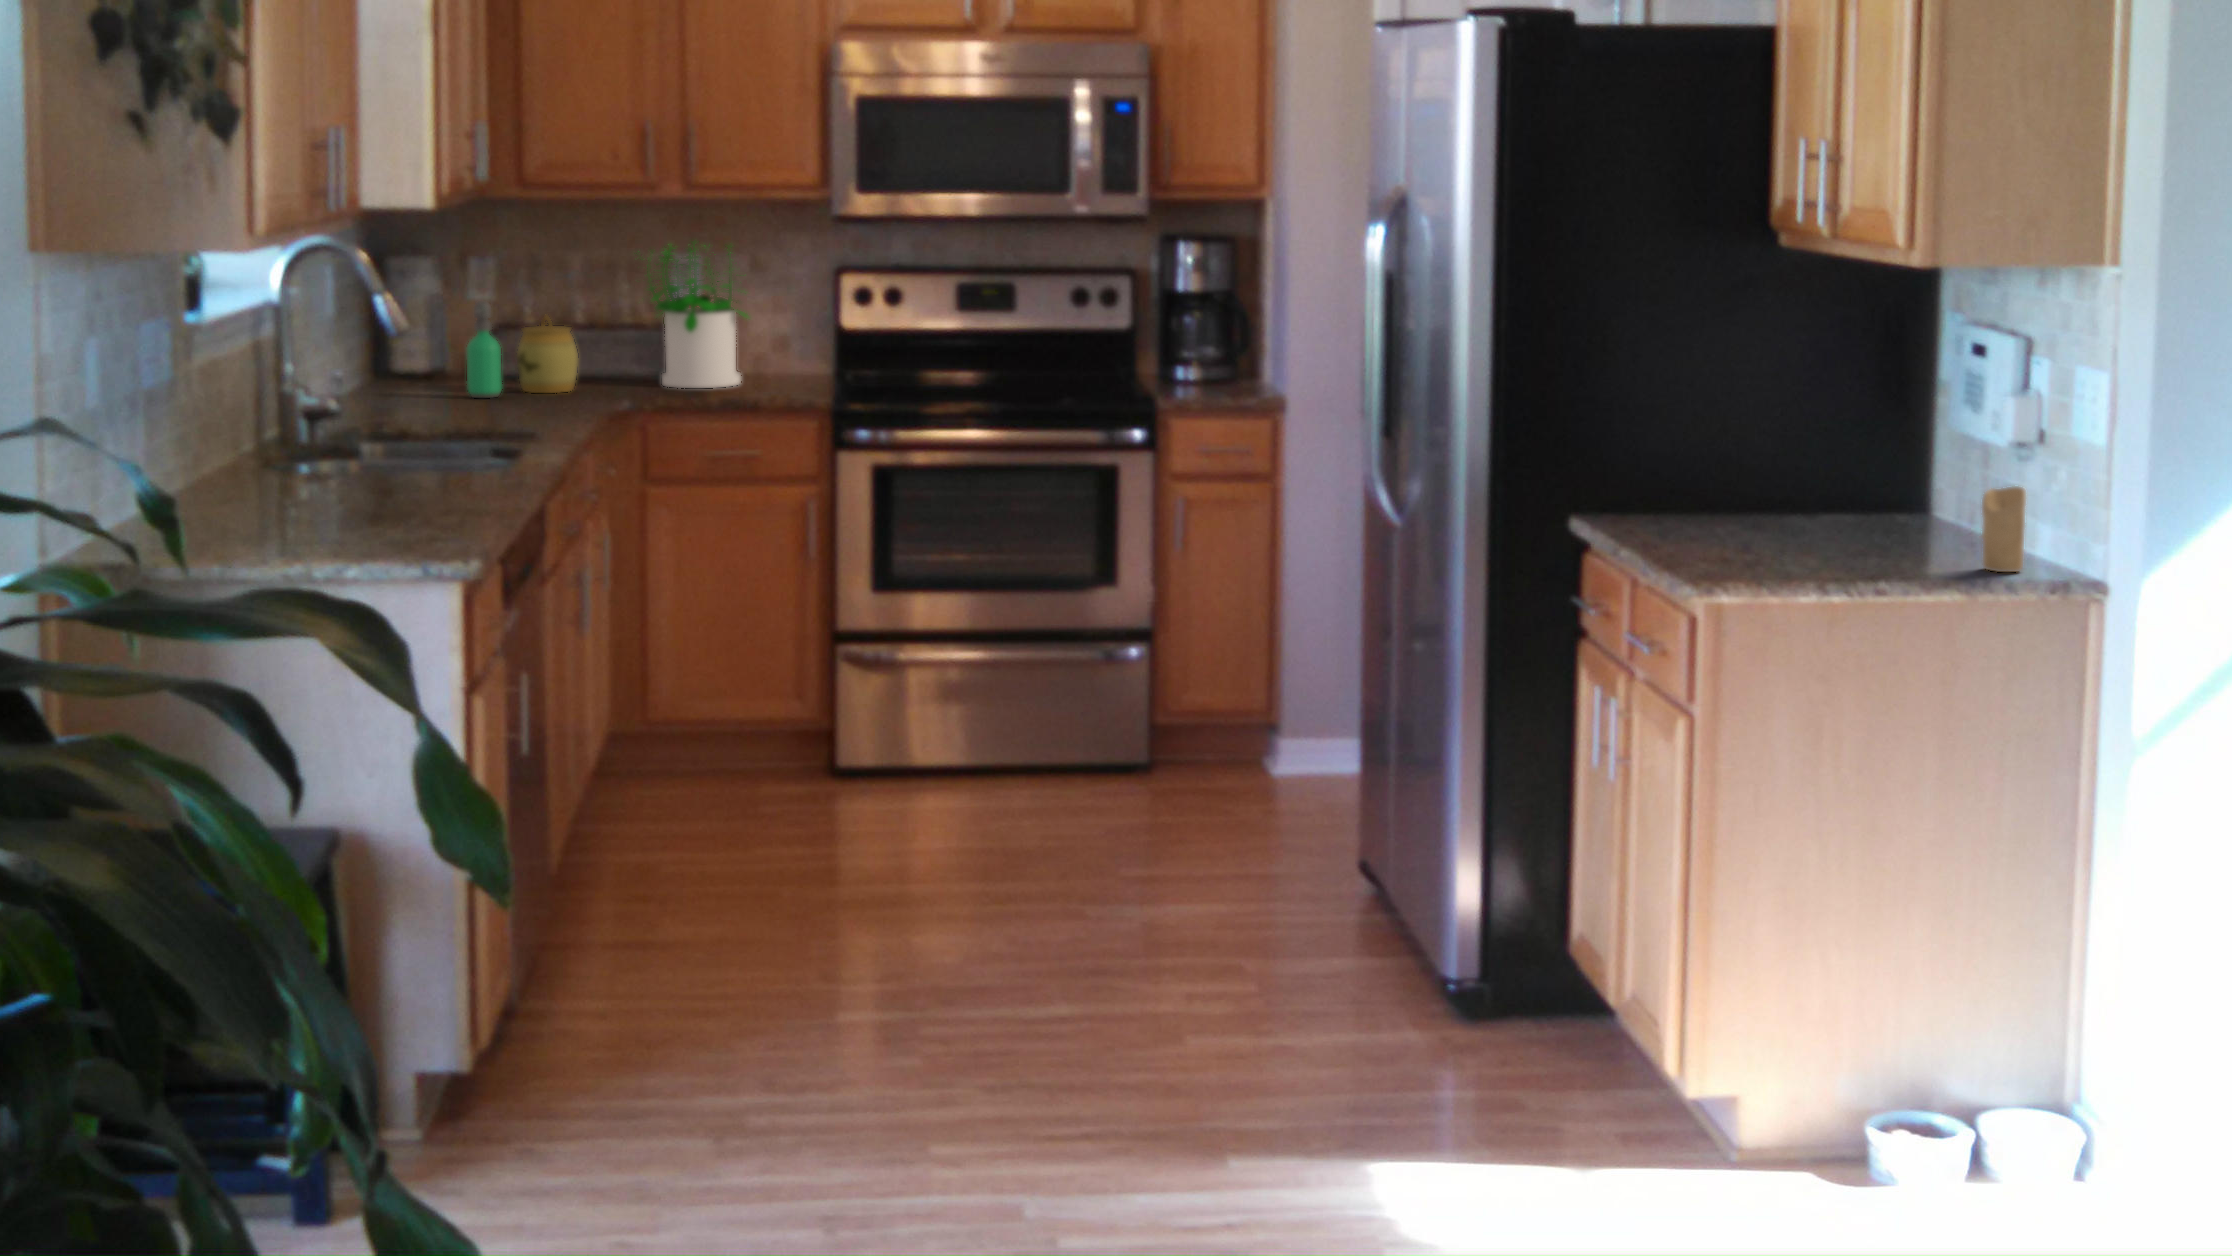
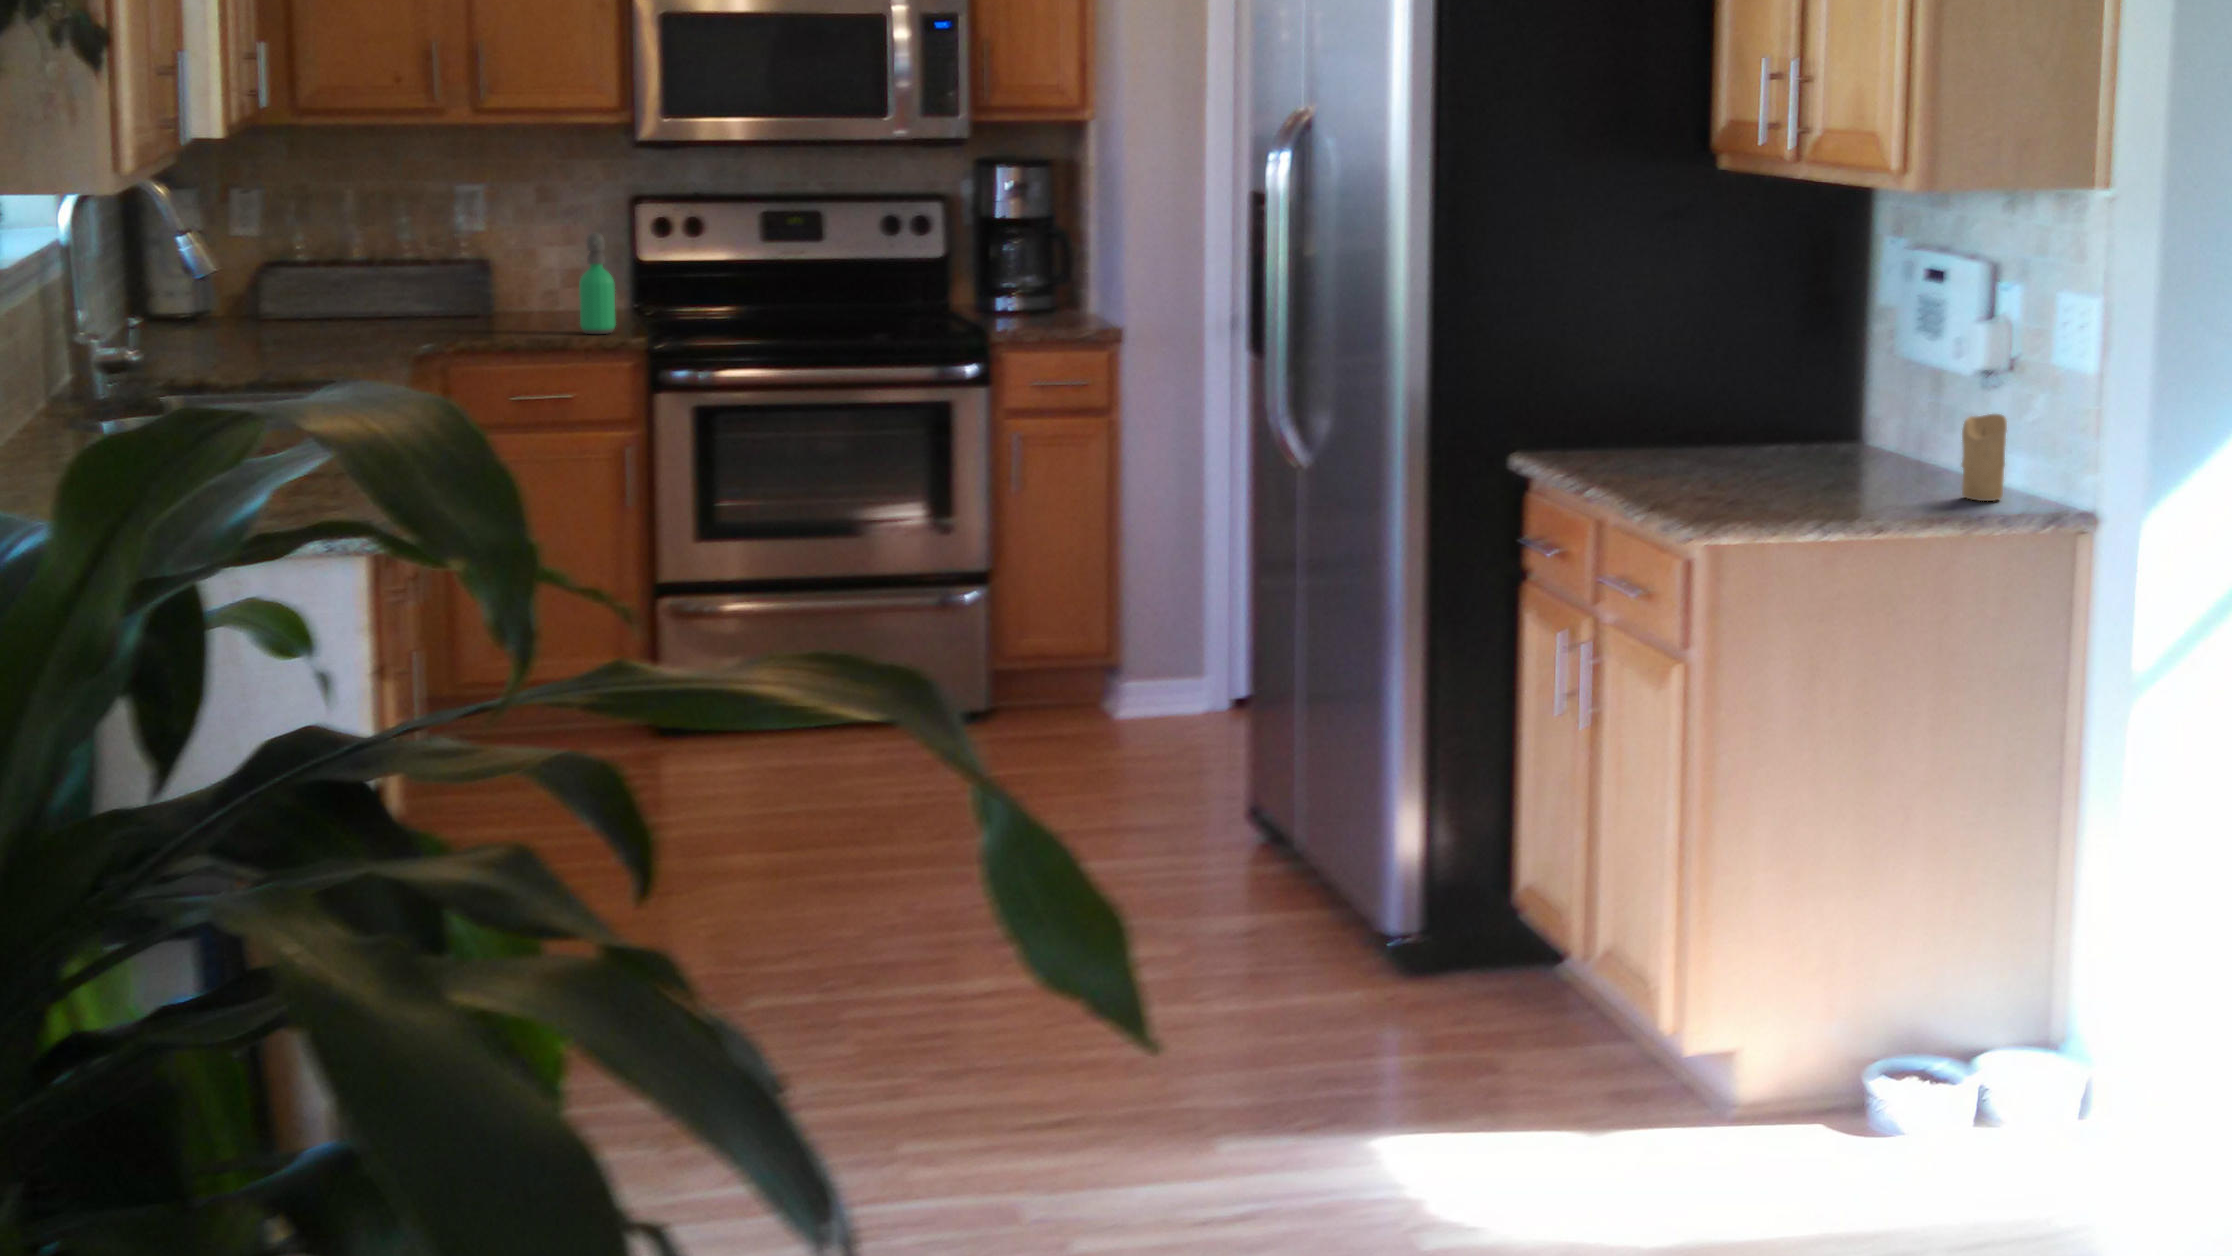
potted plant: present [636,244,748,388] -> none [406,168,539,329]
soap dispenser: present [467,301,502,398] -> present [579,233,615,334]
jar: present [517,316,578,393] -> none [287,251,354,337]

